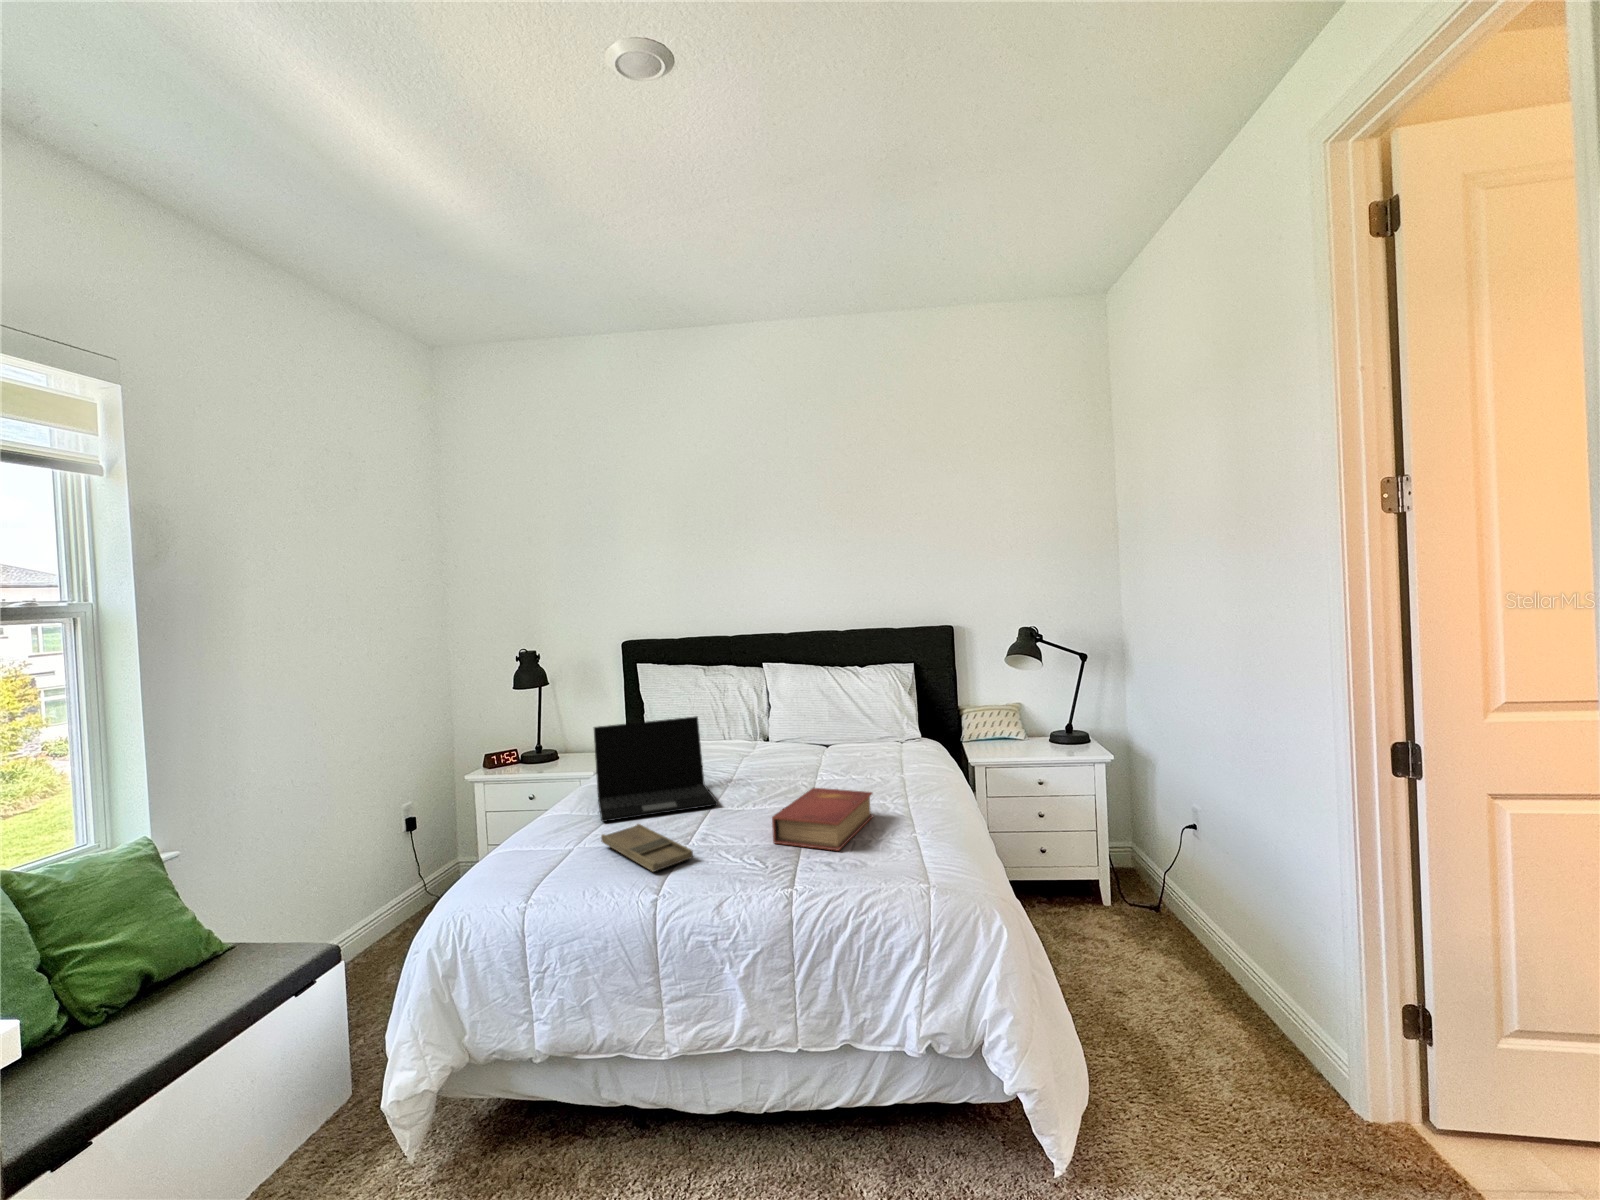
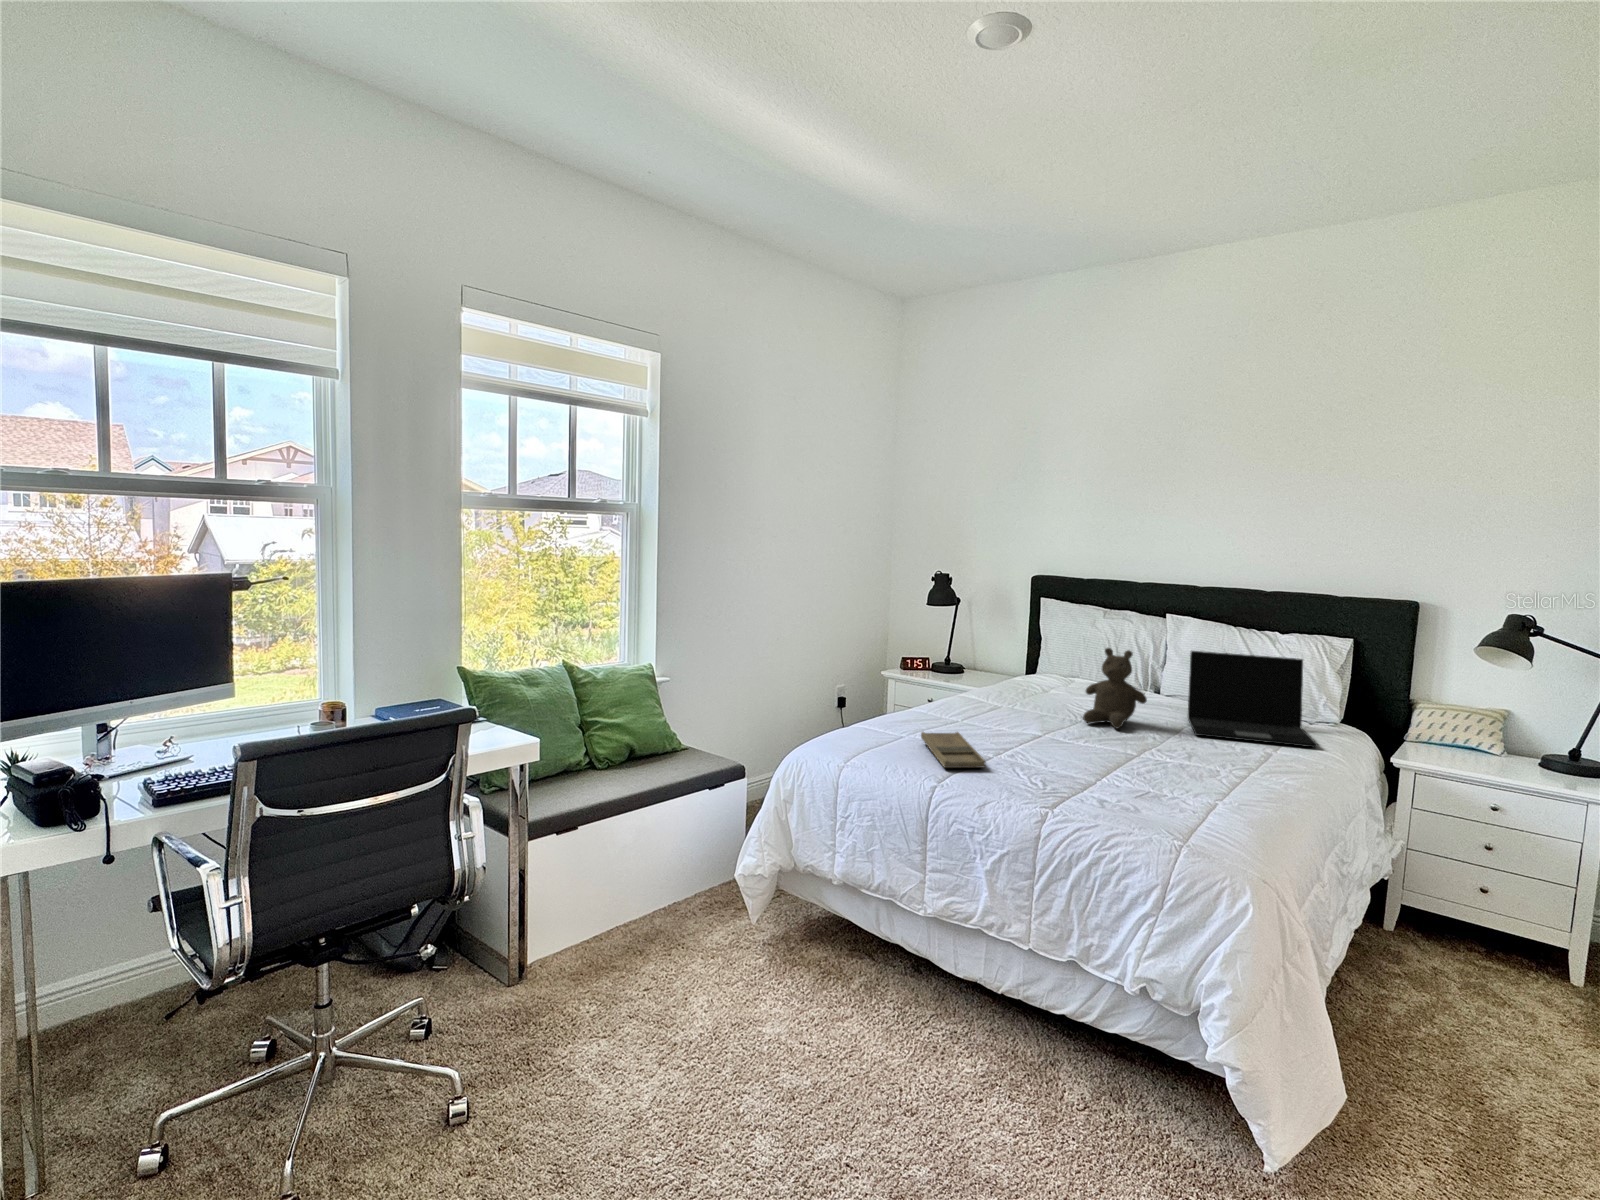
teddy bear: none [726,704,783,780] -> present [1083,648,1147,729]
laptop: present [594,716,718,822] -> present [1188,651,1318,747]
book: present [772,788,873,850] -> none [1068,741,1198,798]

